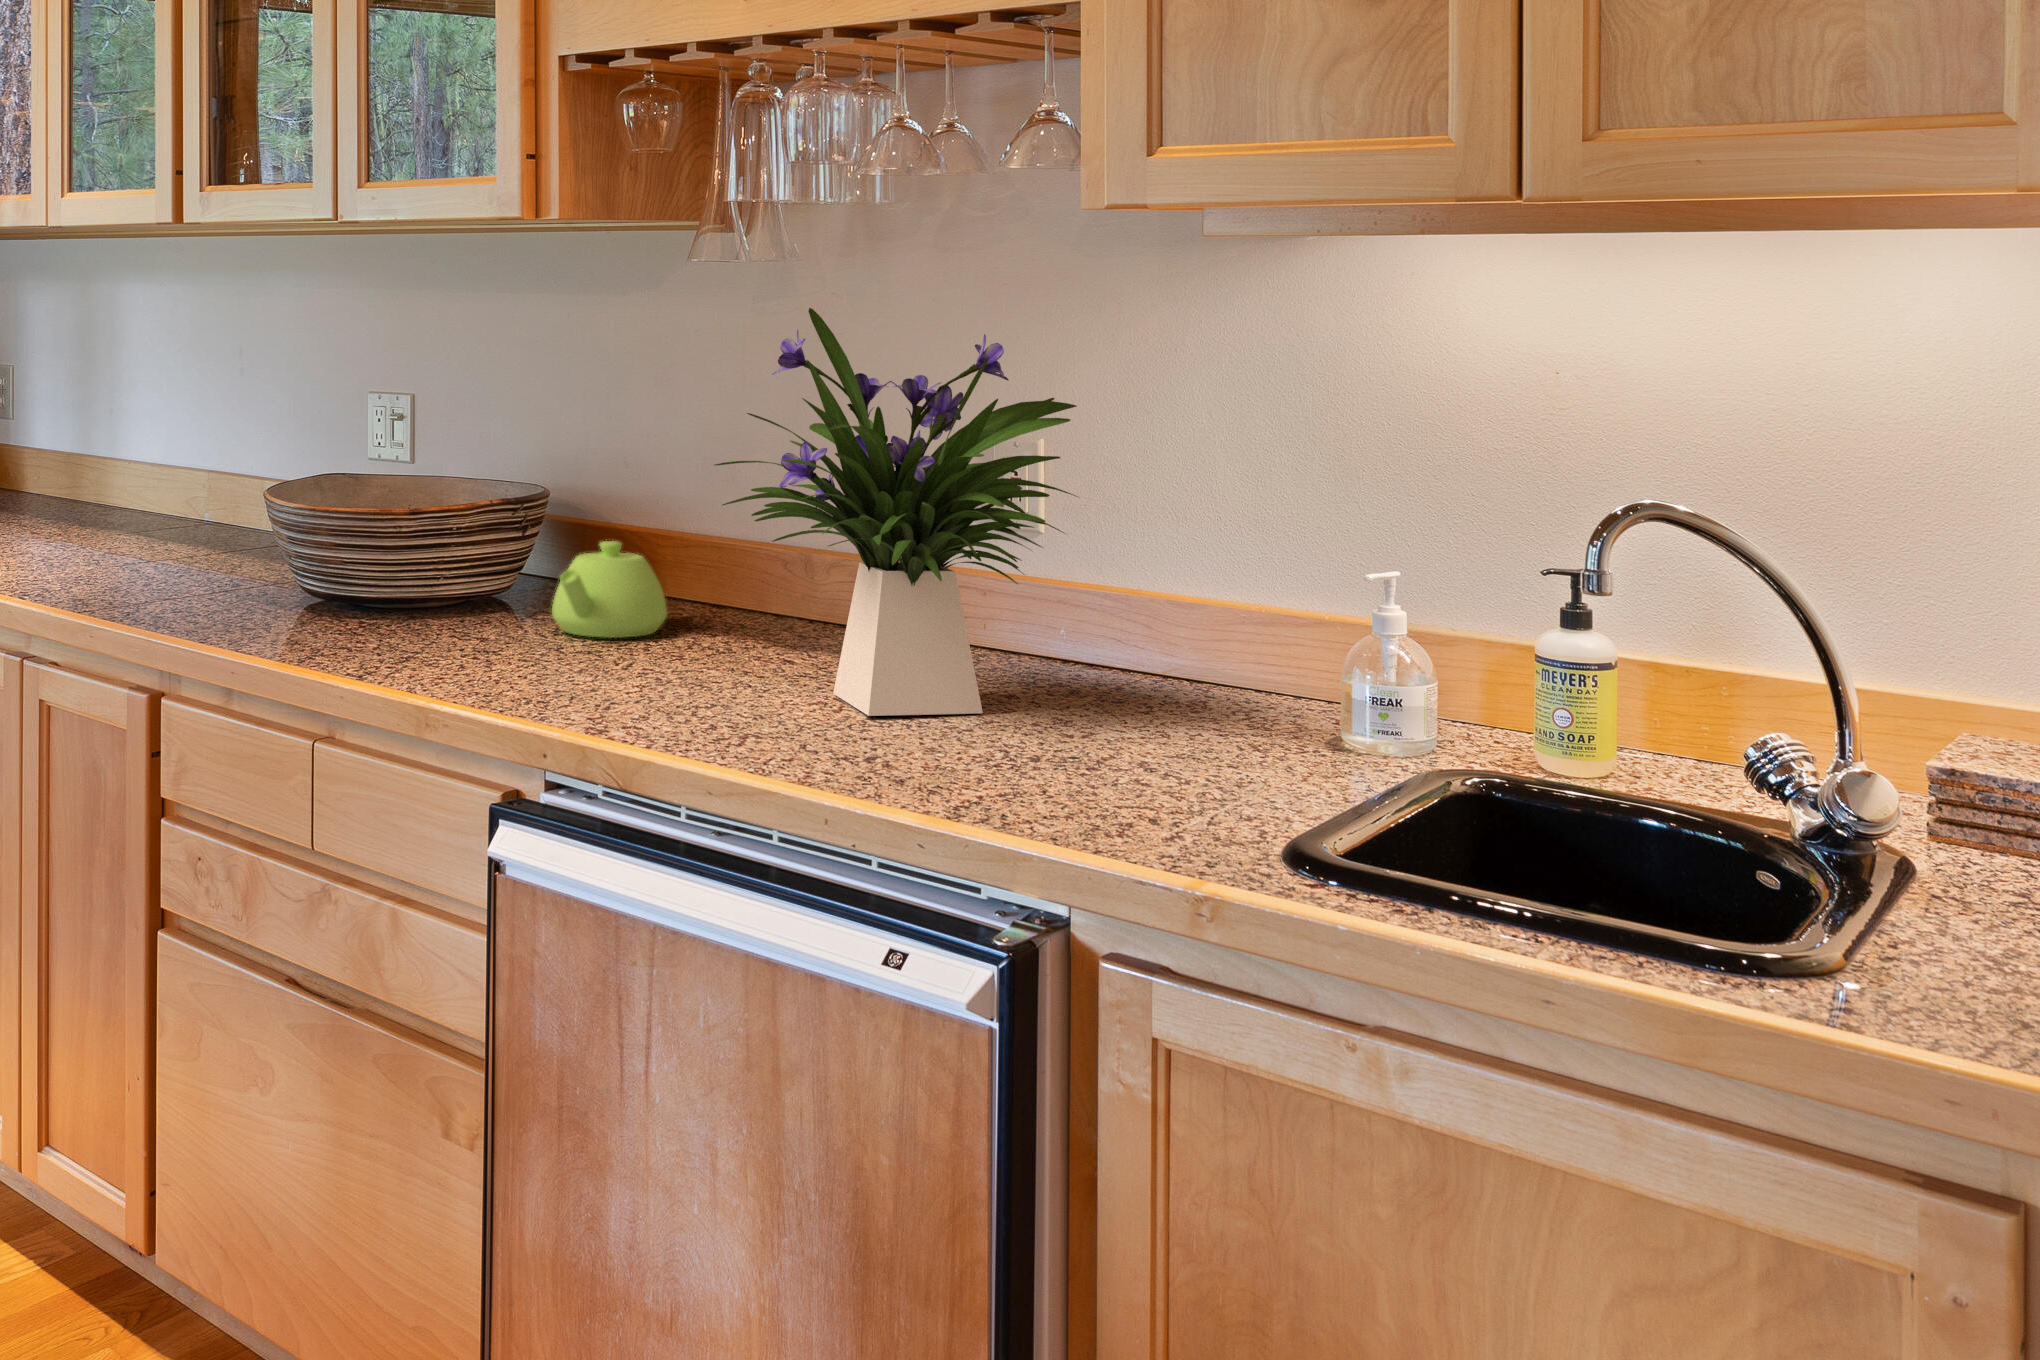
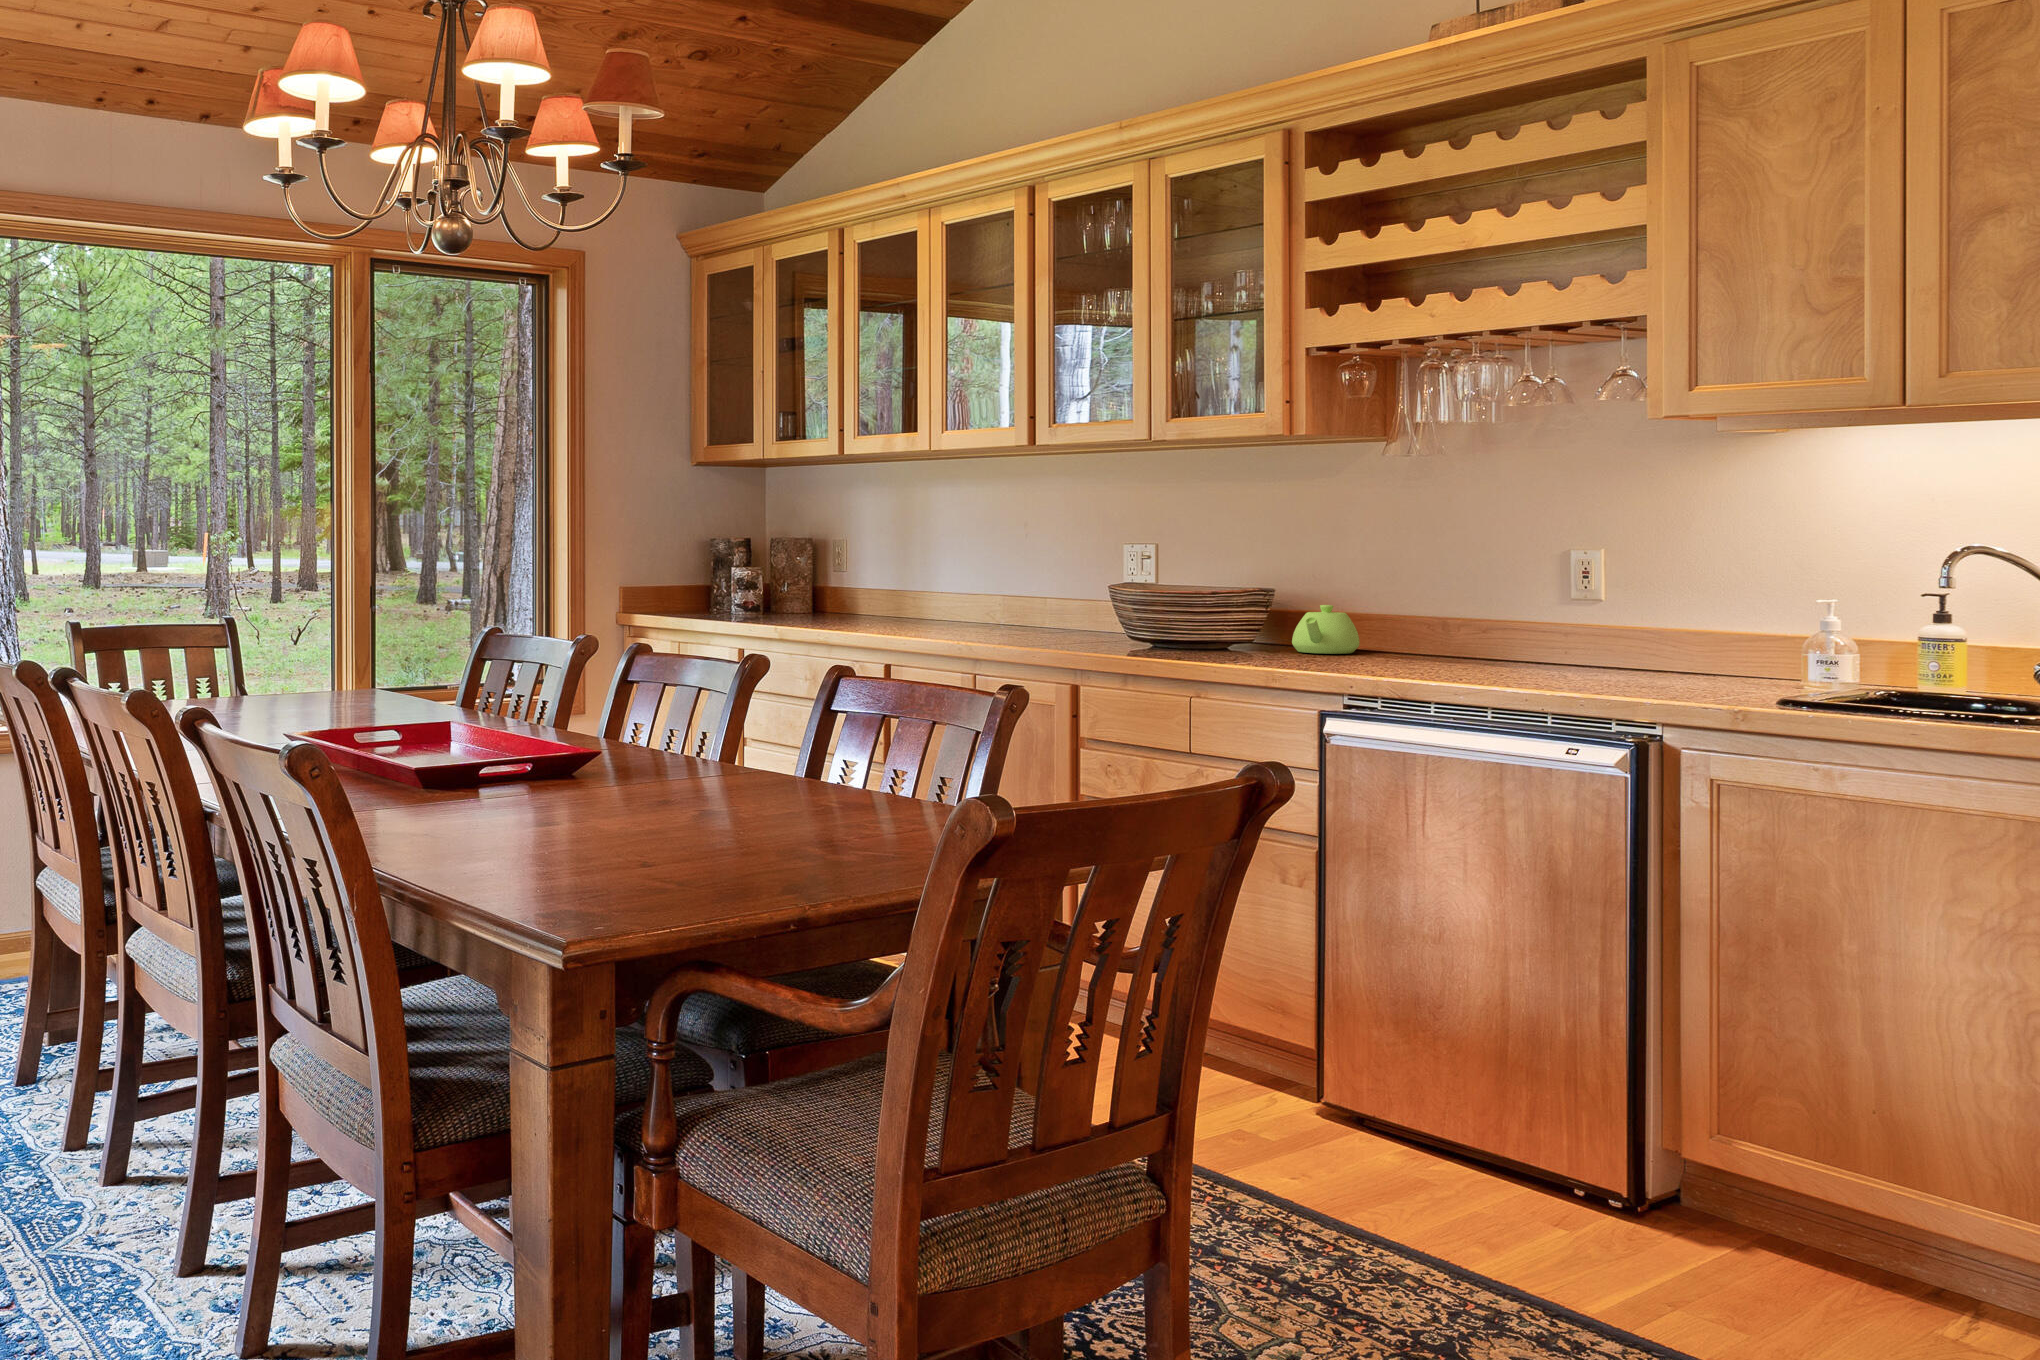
flower arrangement: present [715,308,1078,716] -> none [1422,471,1638,673]

